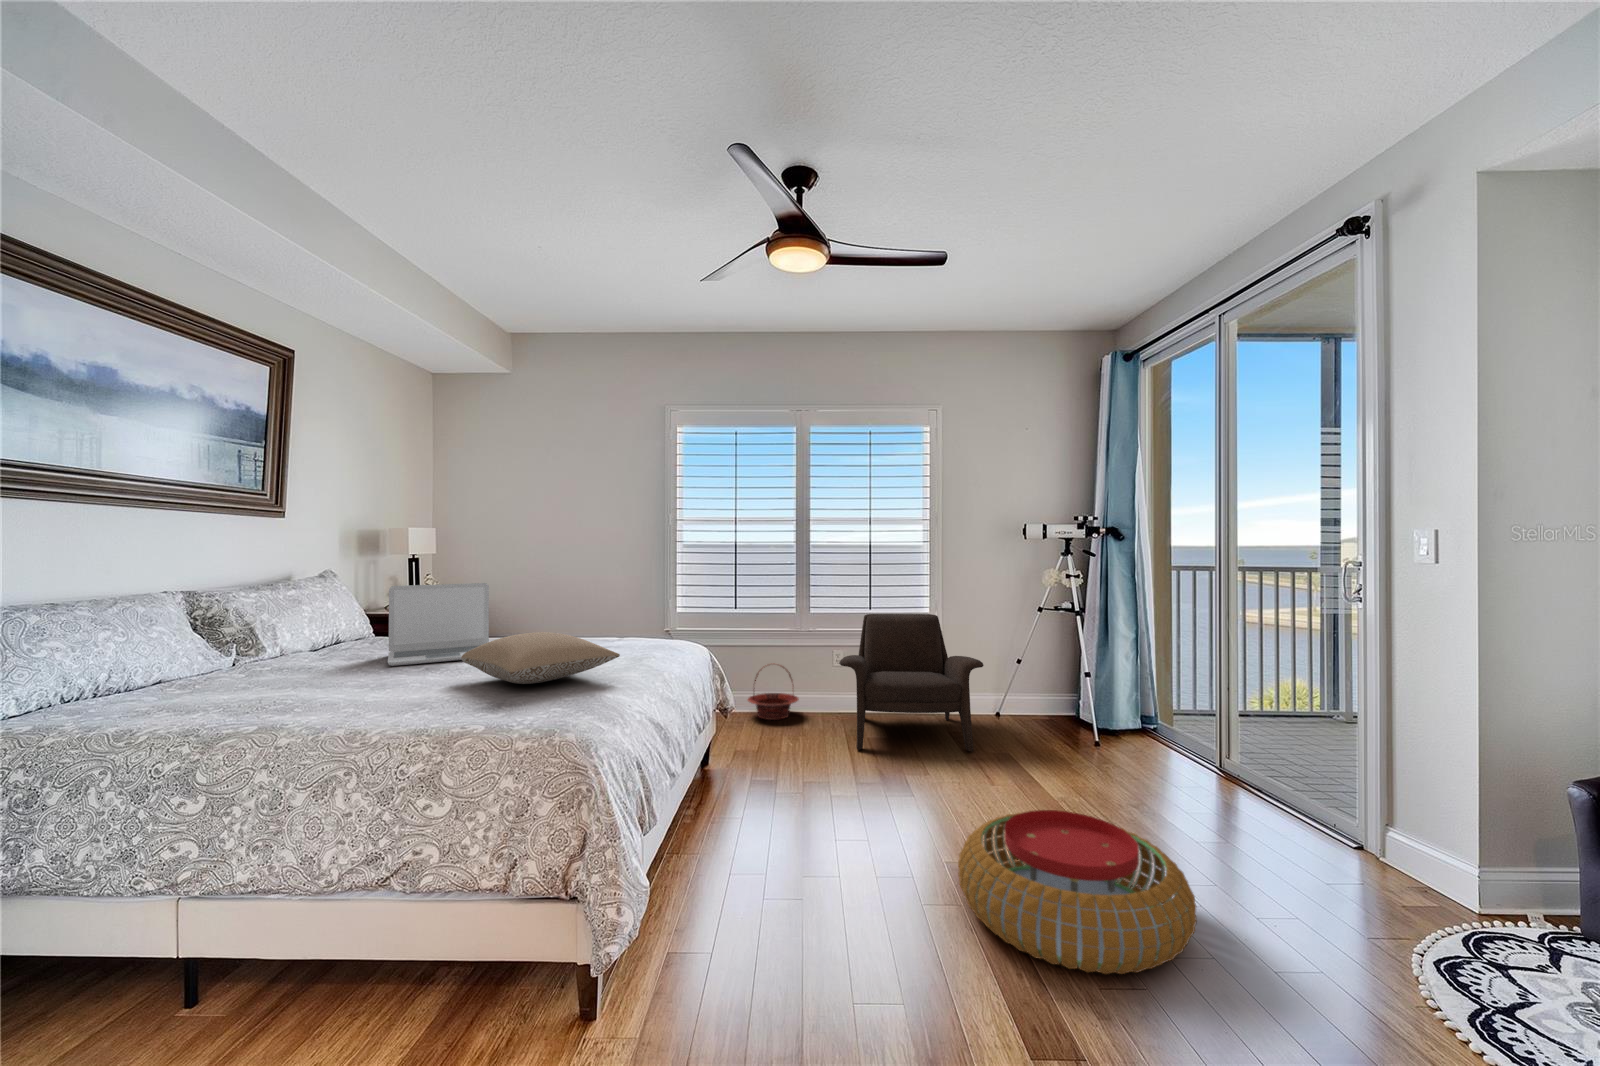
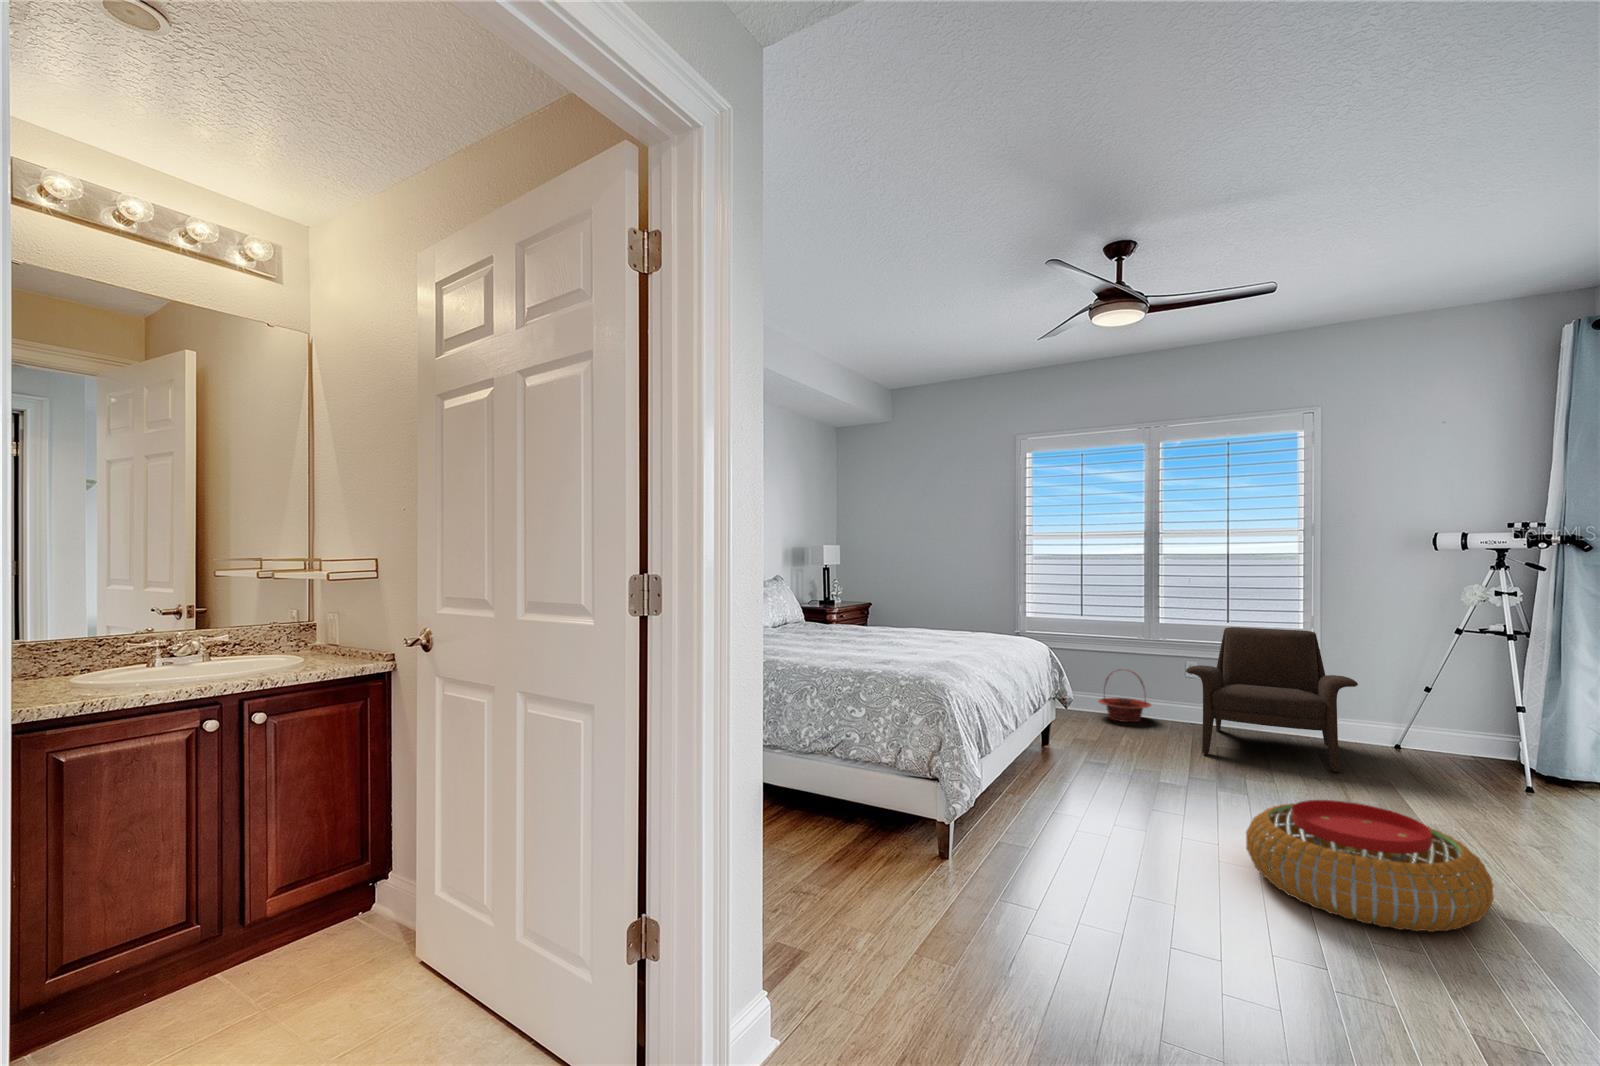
laptop: present [388,583,489,666] -> none [818,585,885,638]
pillow: present [461,632,620,684] -> none [865,619,969,652]

